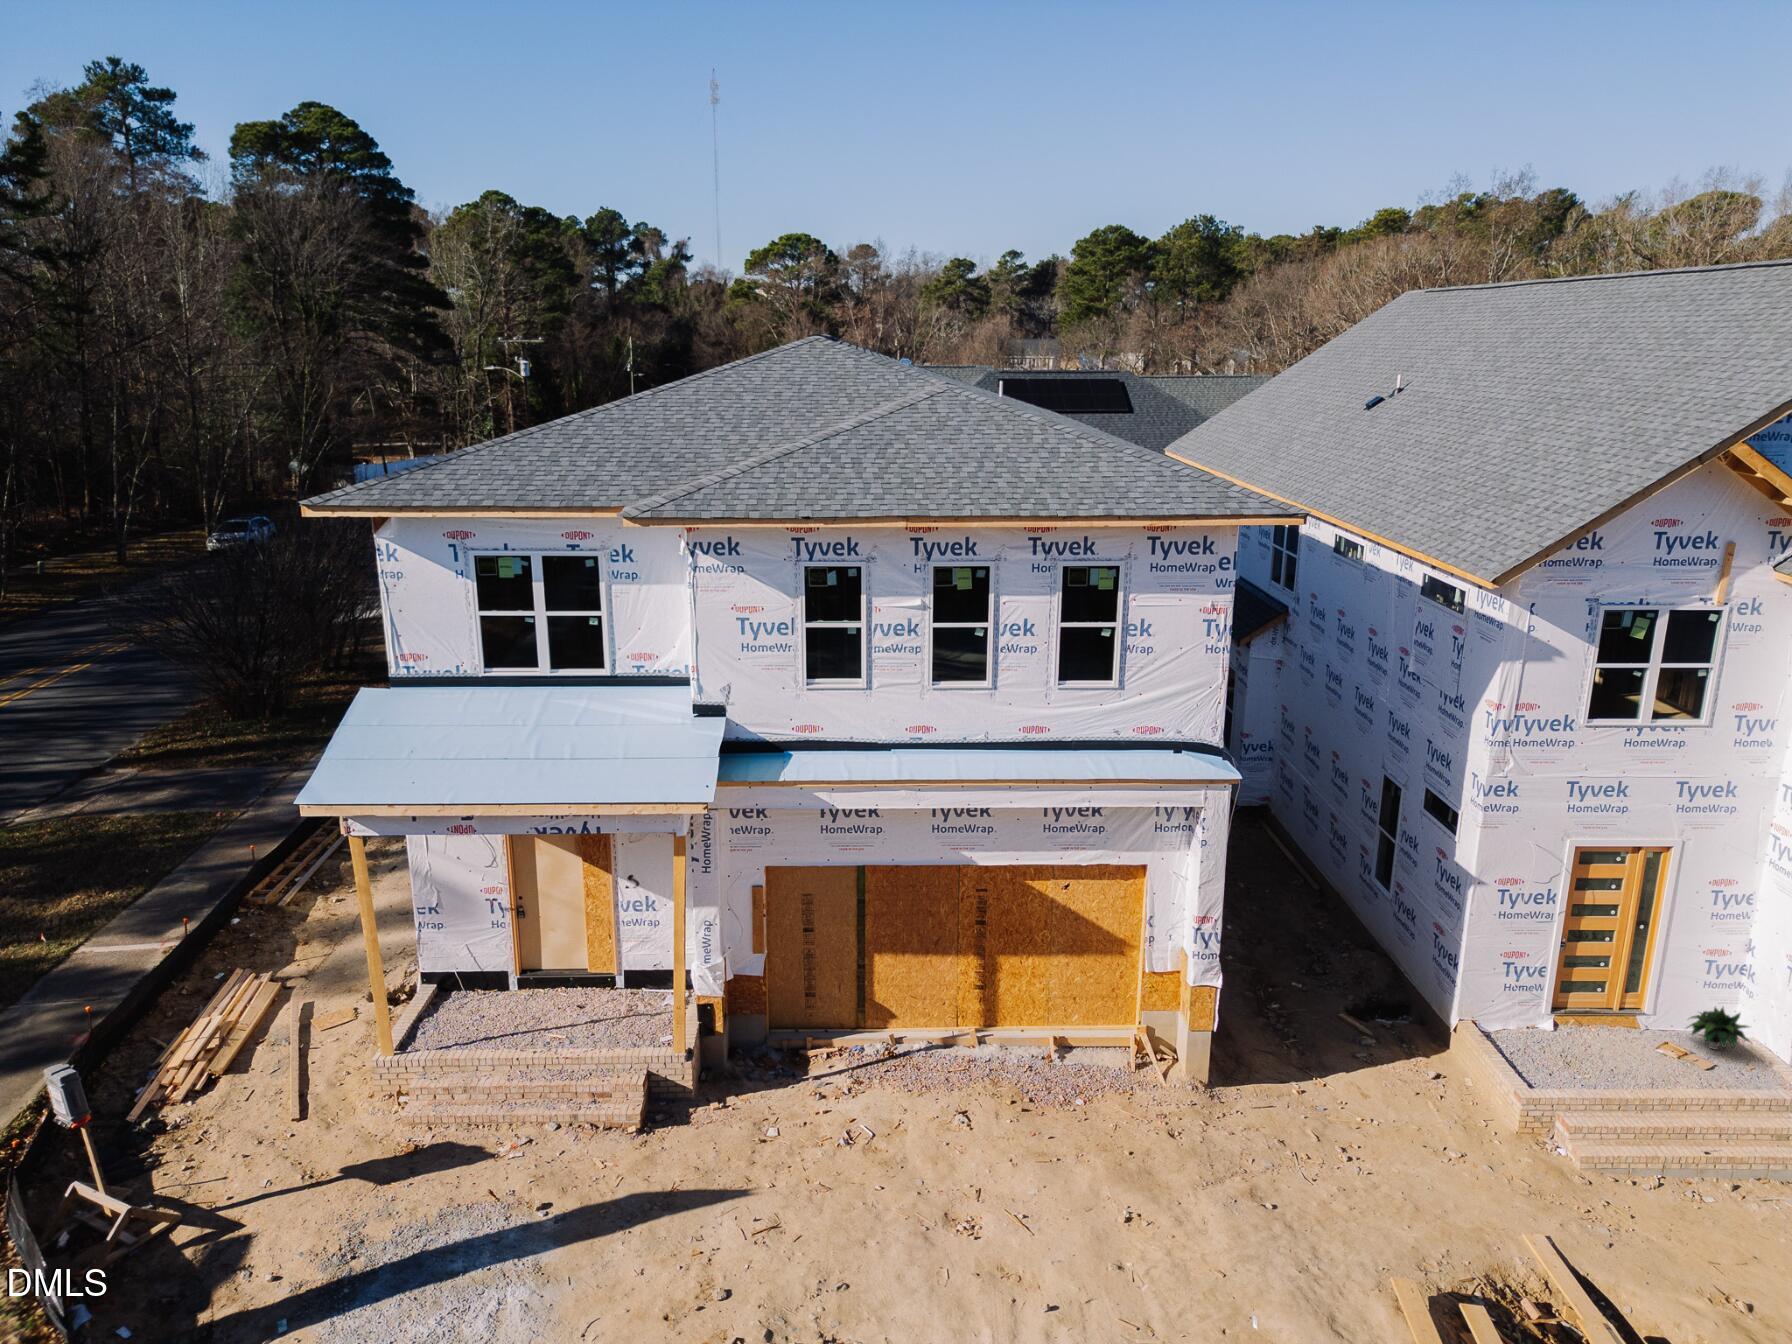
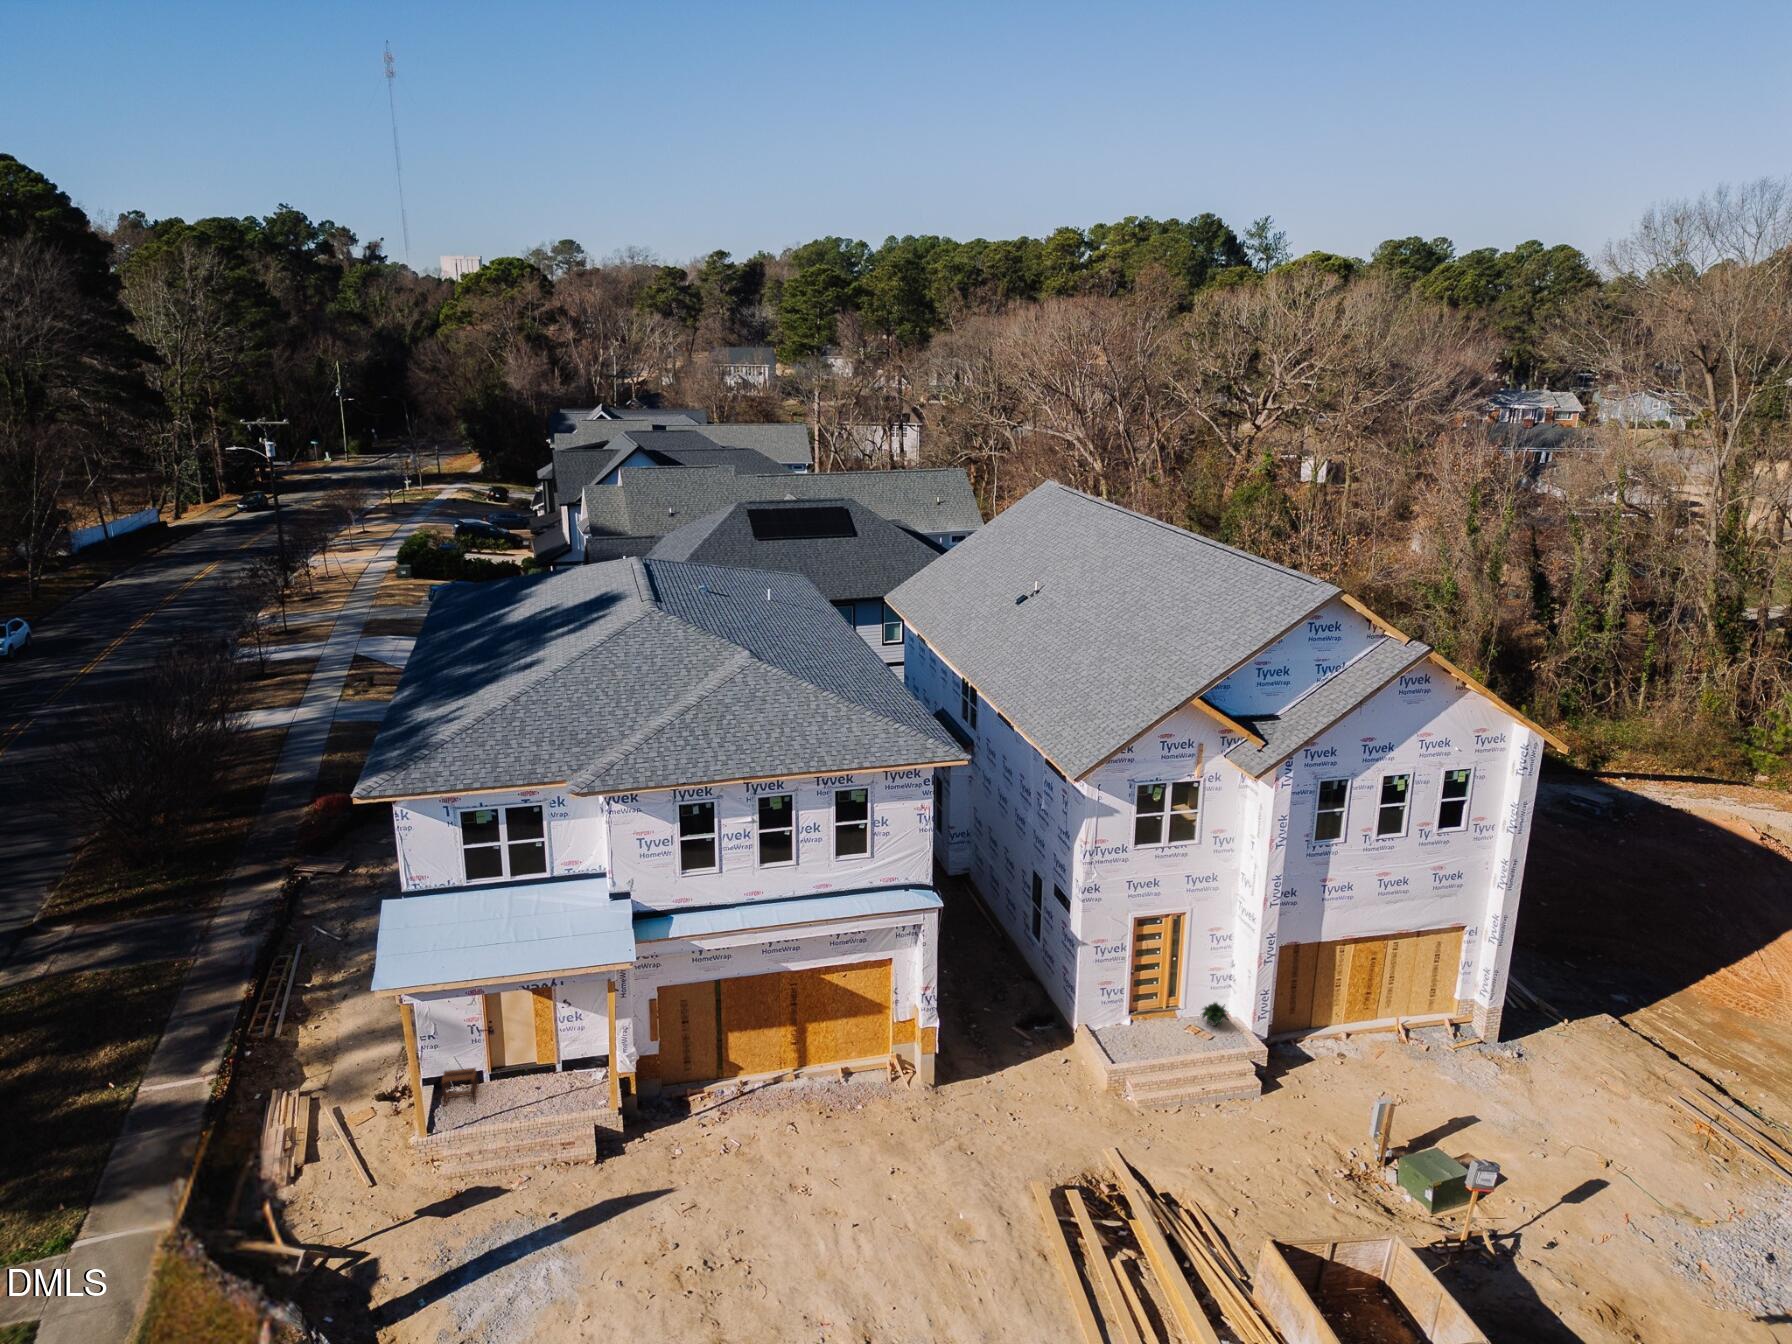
stool: none [440,962,502,1014] -> present [442,1068,478,1106]

